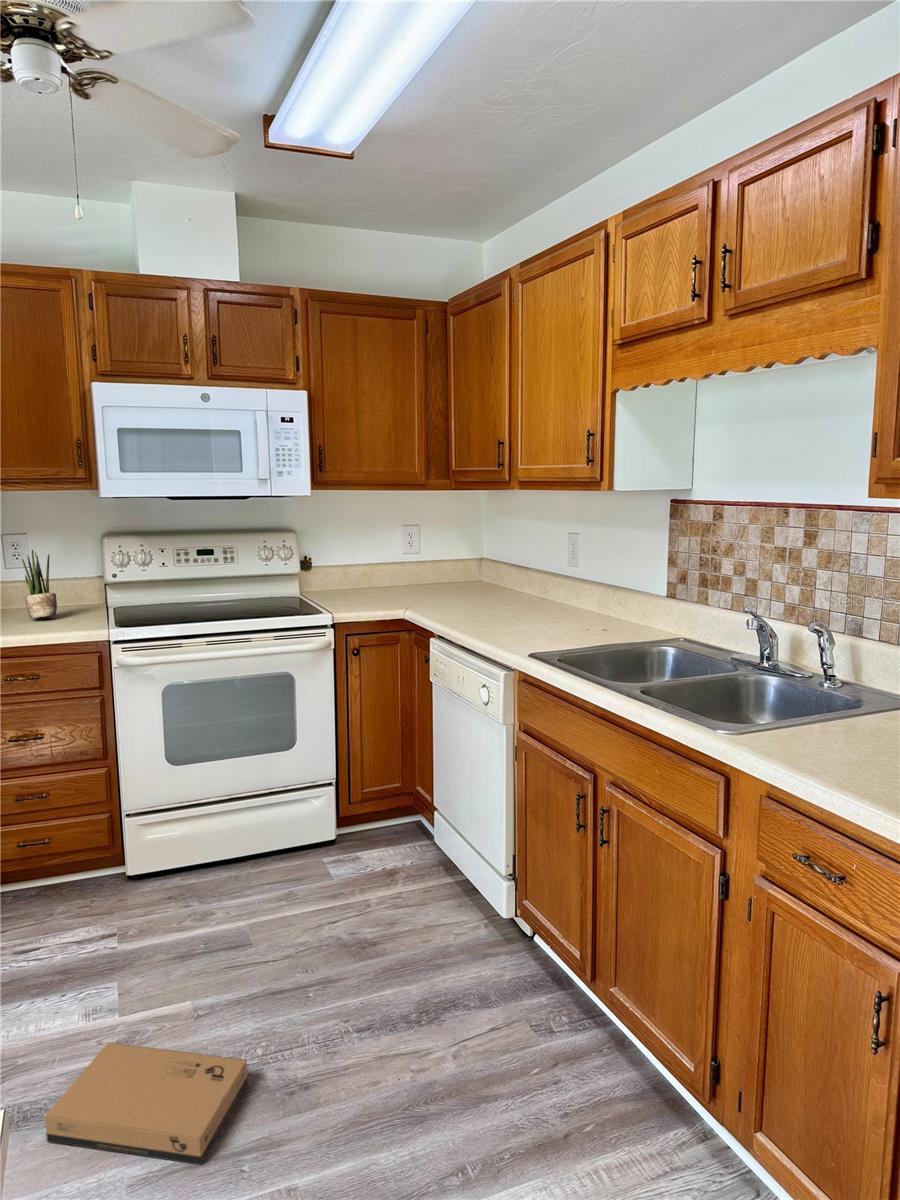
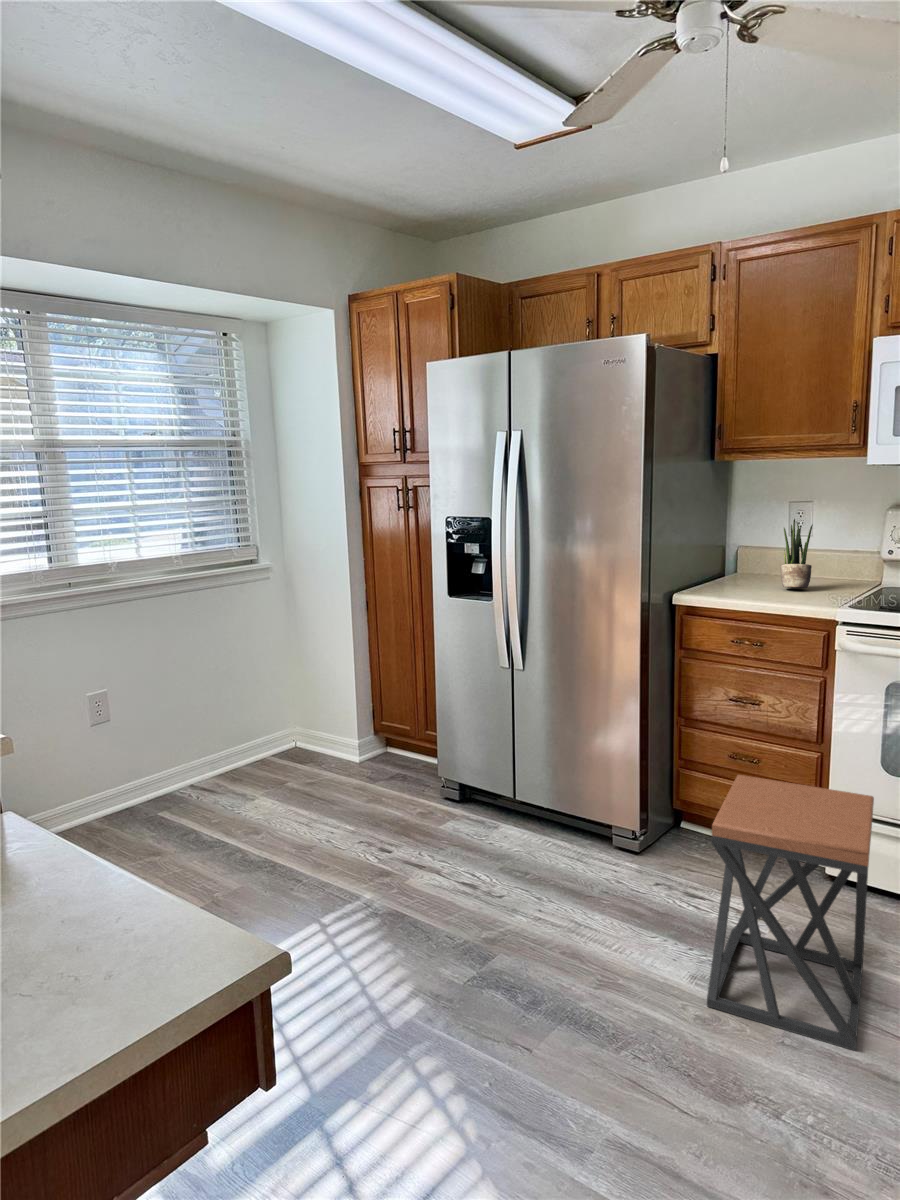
stool: none [79,777,248,1033] -> present [707,775,874,1051]
cardboard box: present [45,1043,248,1165] -> none [595,1005,773,1171]

